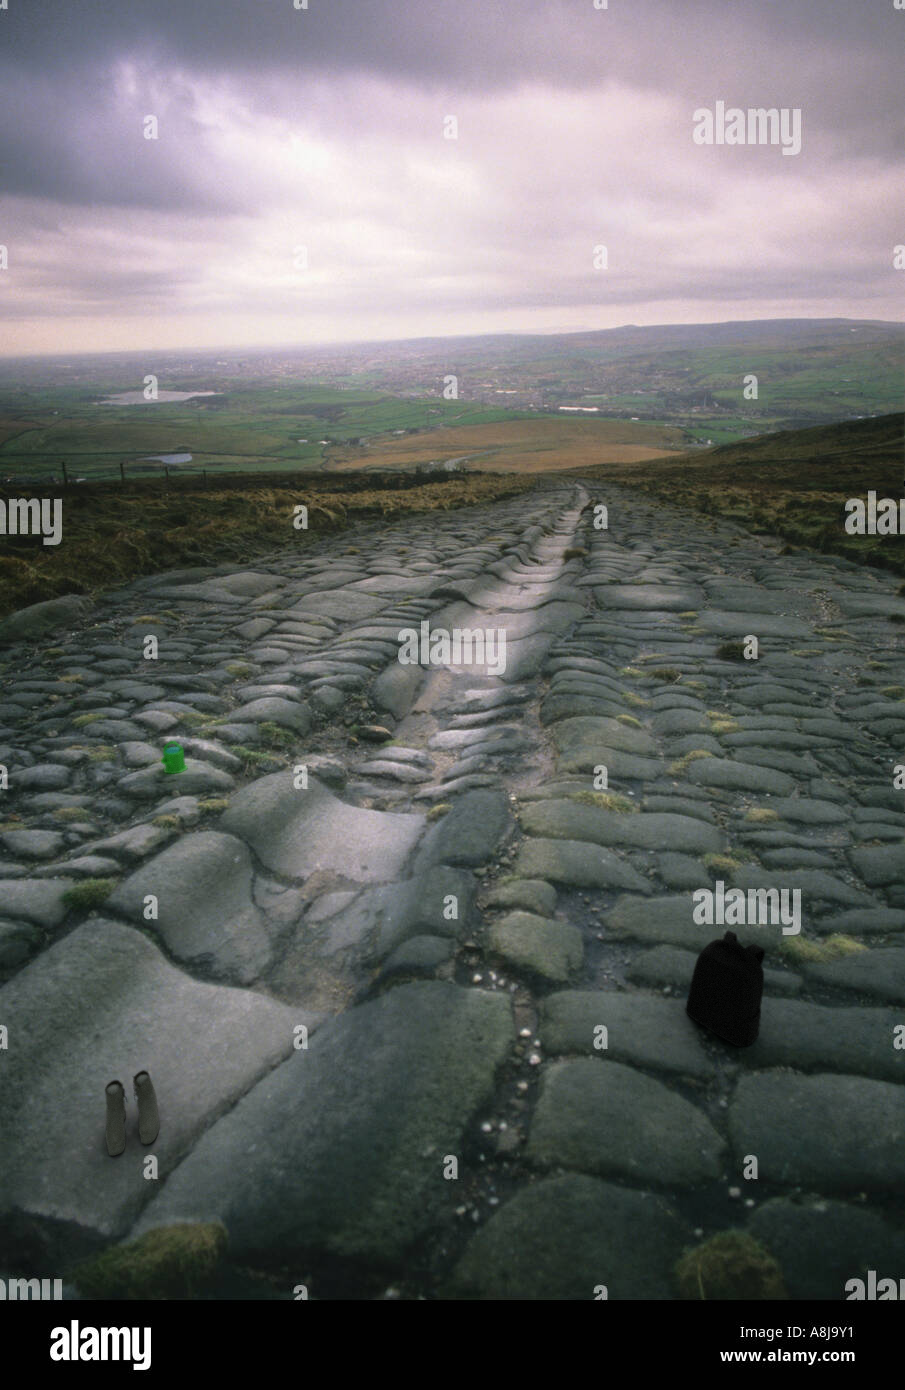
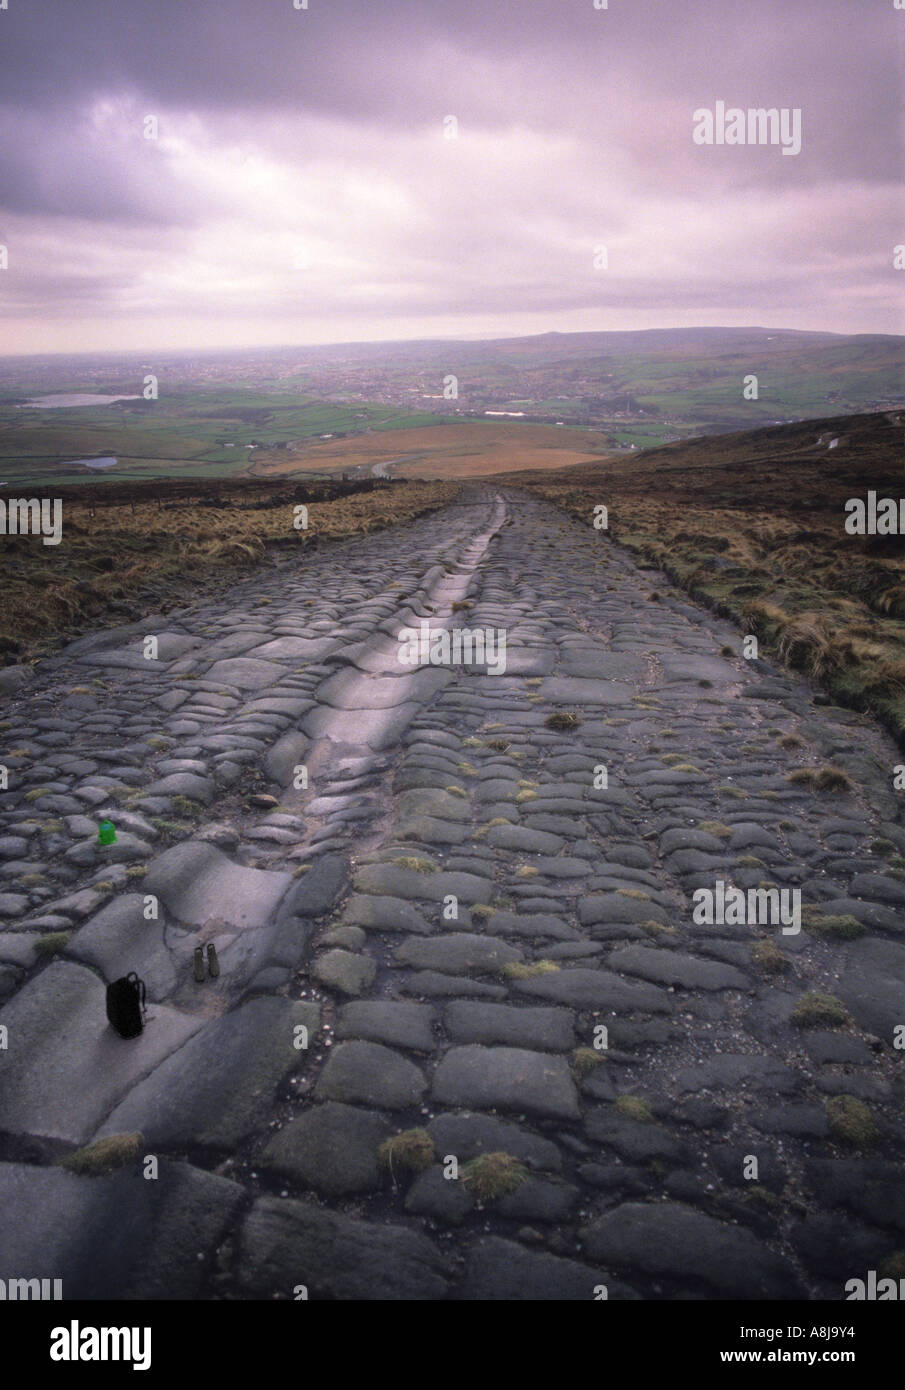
backpack: present [685,931,765,1047] -> present [105,971,154,1039]
boots: present [105,1070,160,1156] -> present [194,943,219,981]

